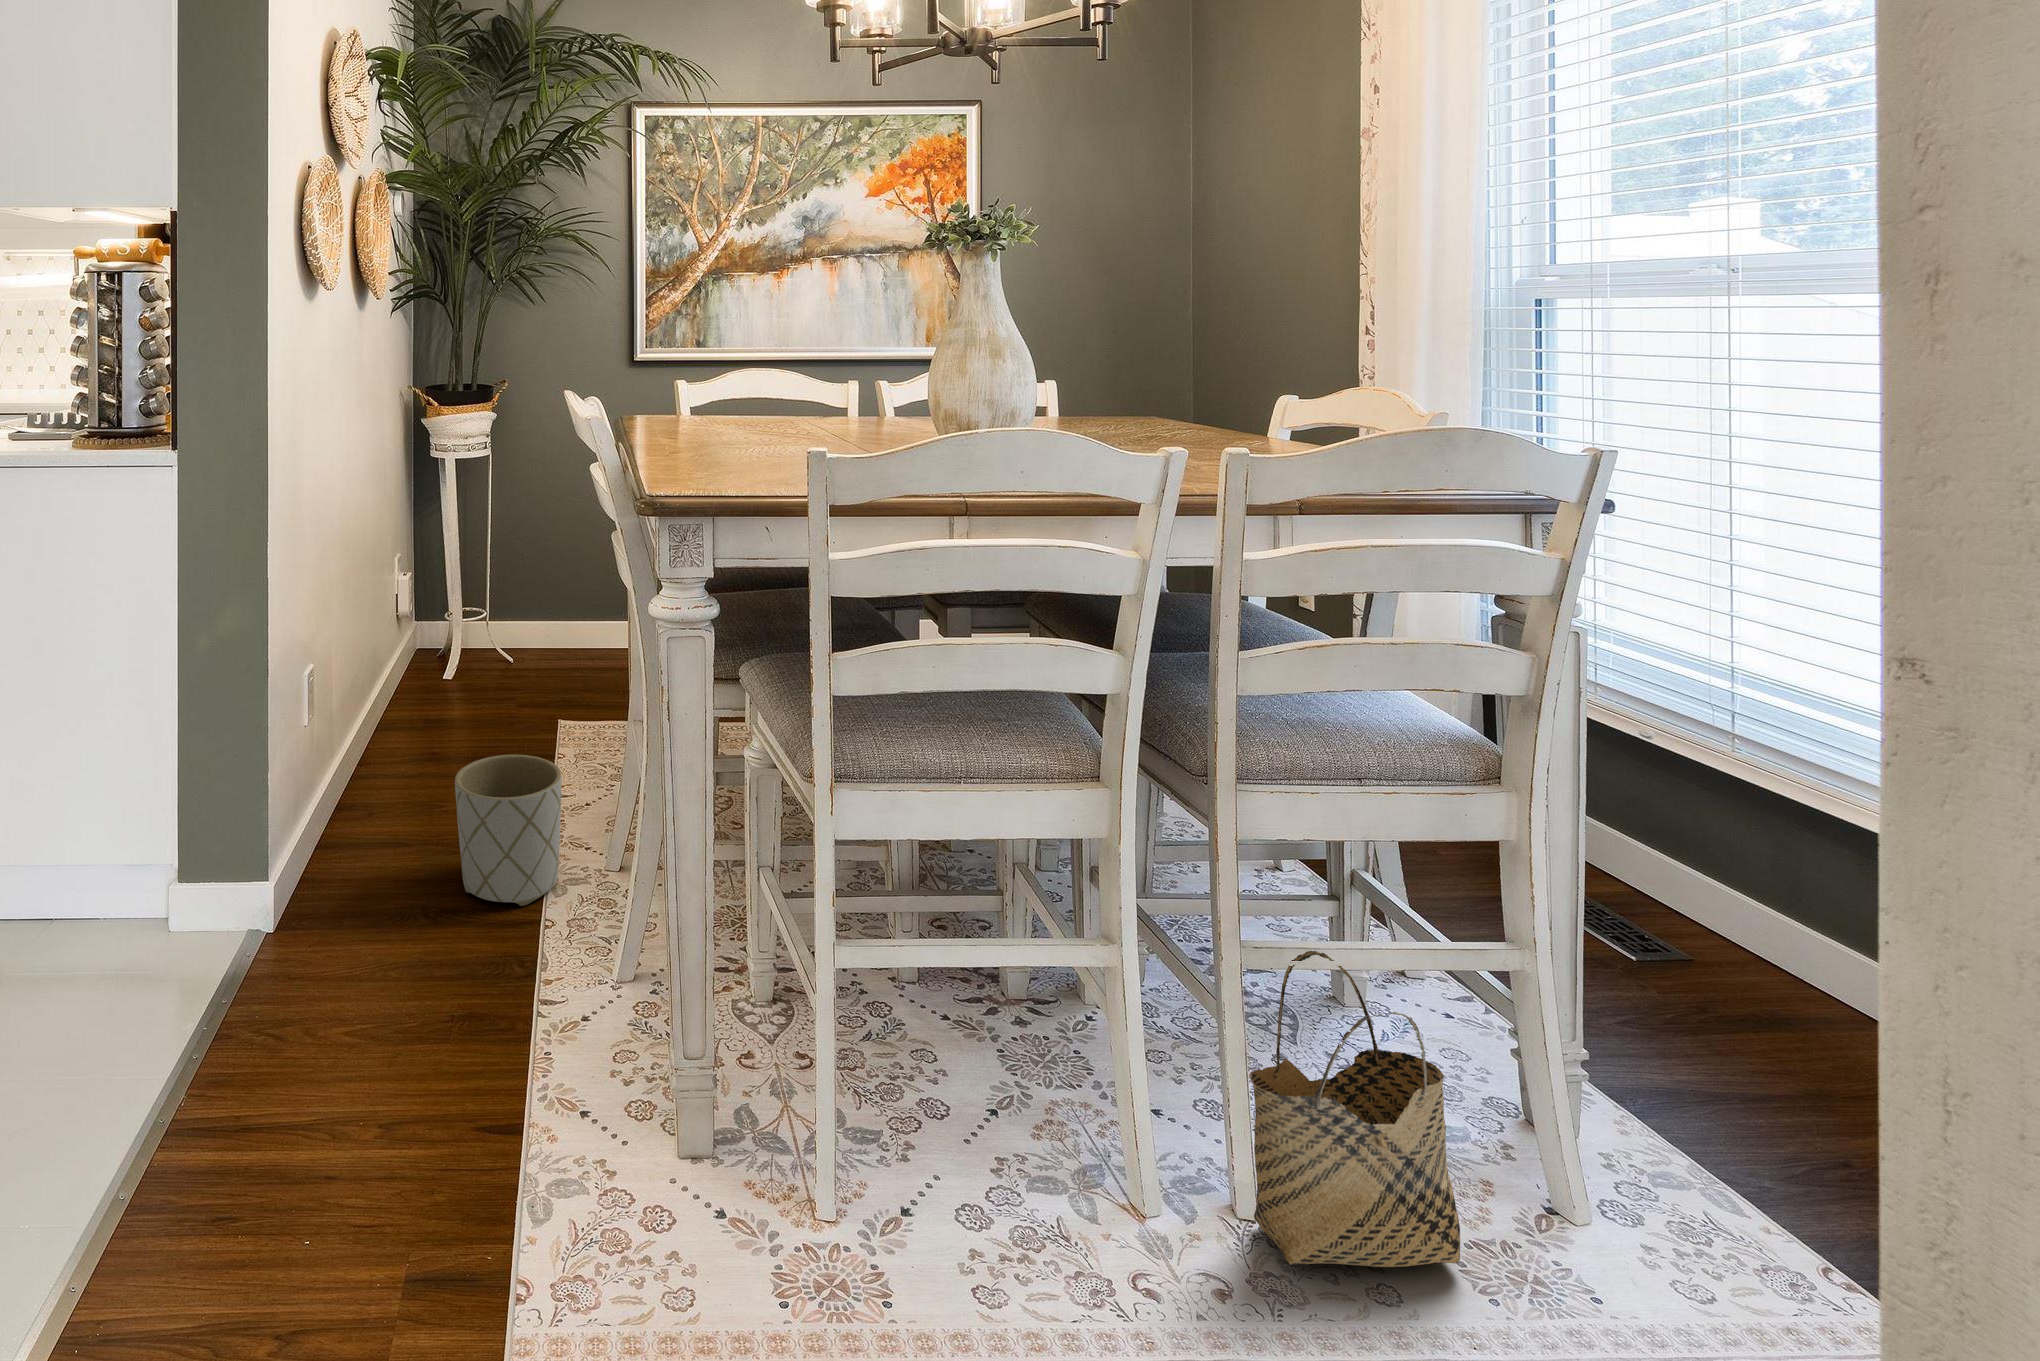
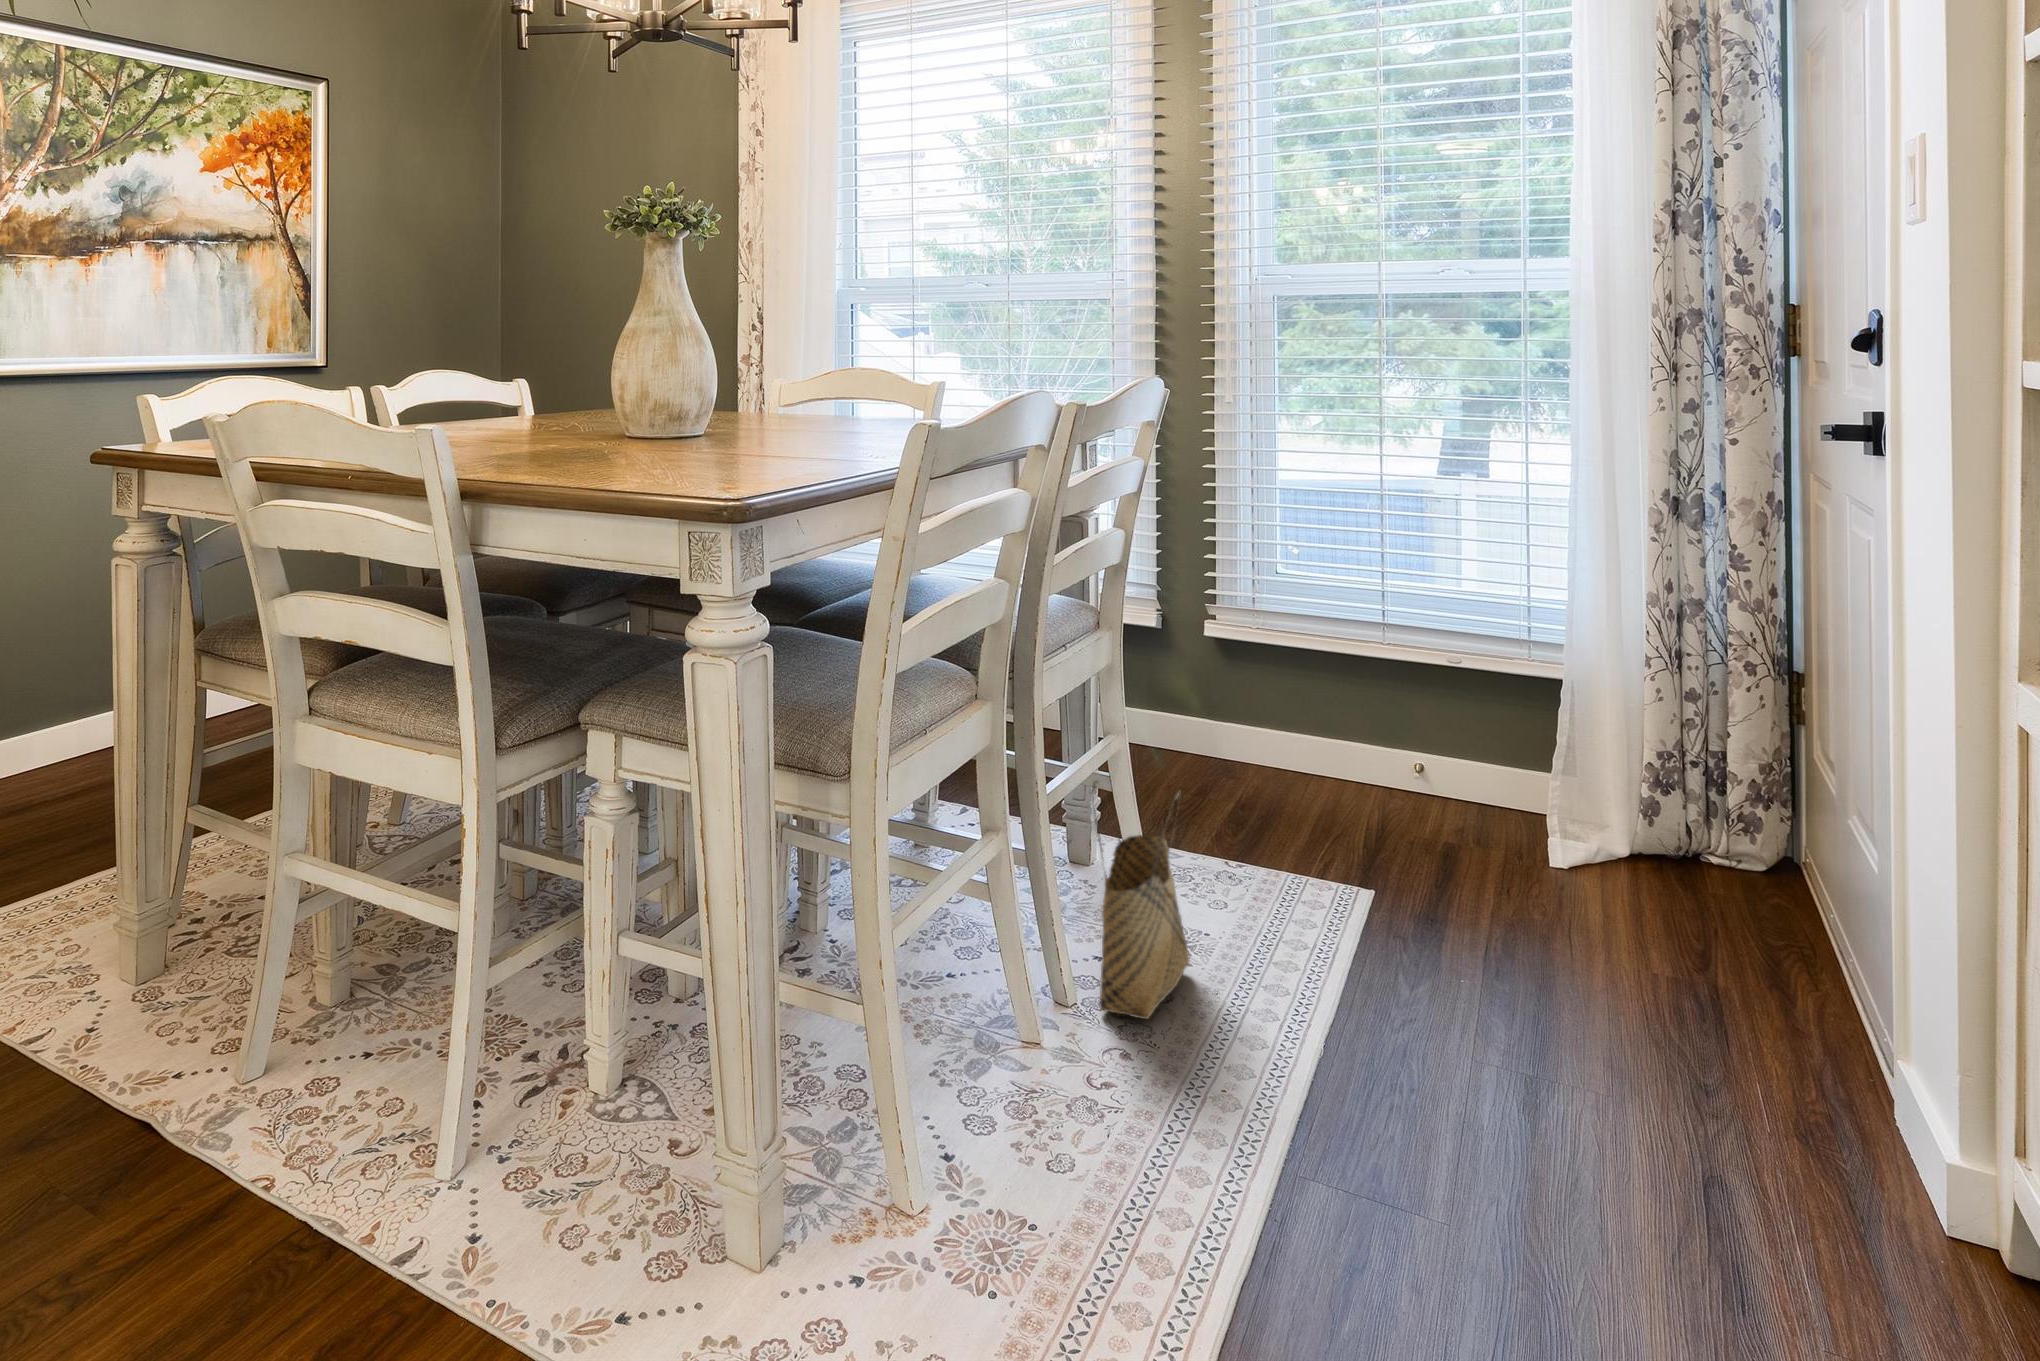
planter: present [455,755,562,906] -> none [47,965,242,1234]

